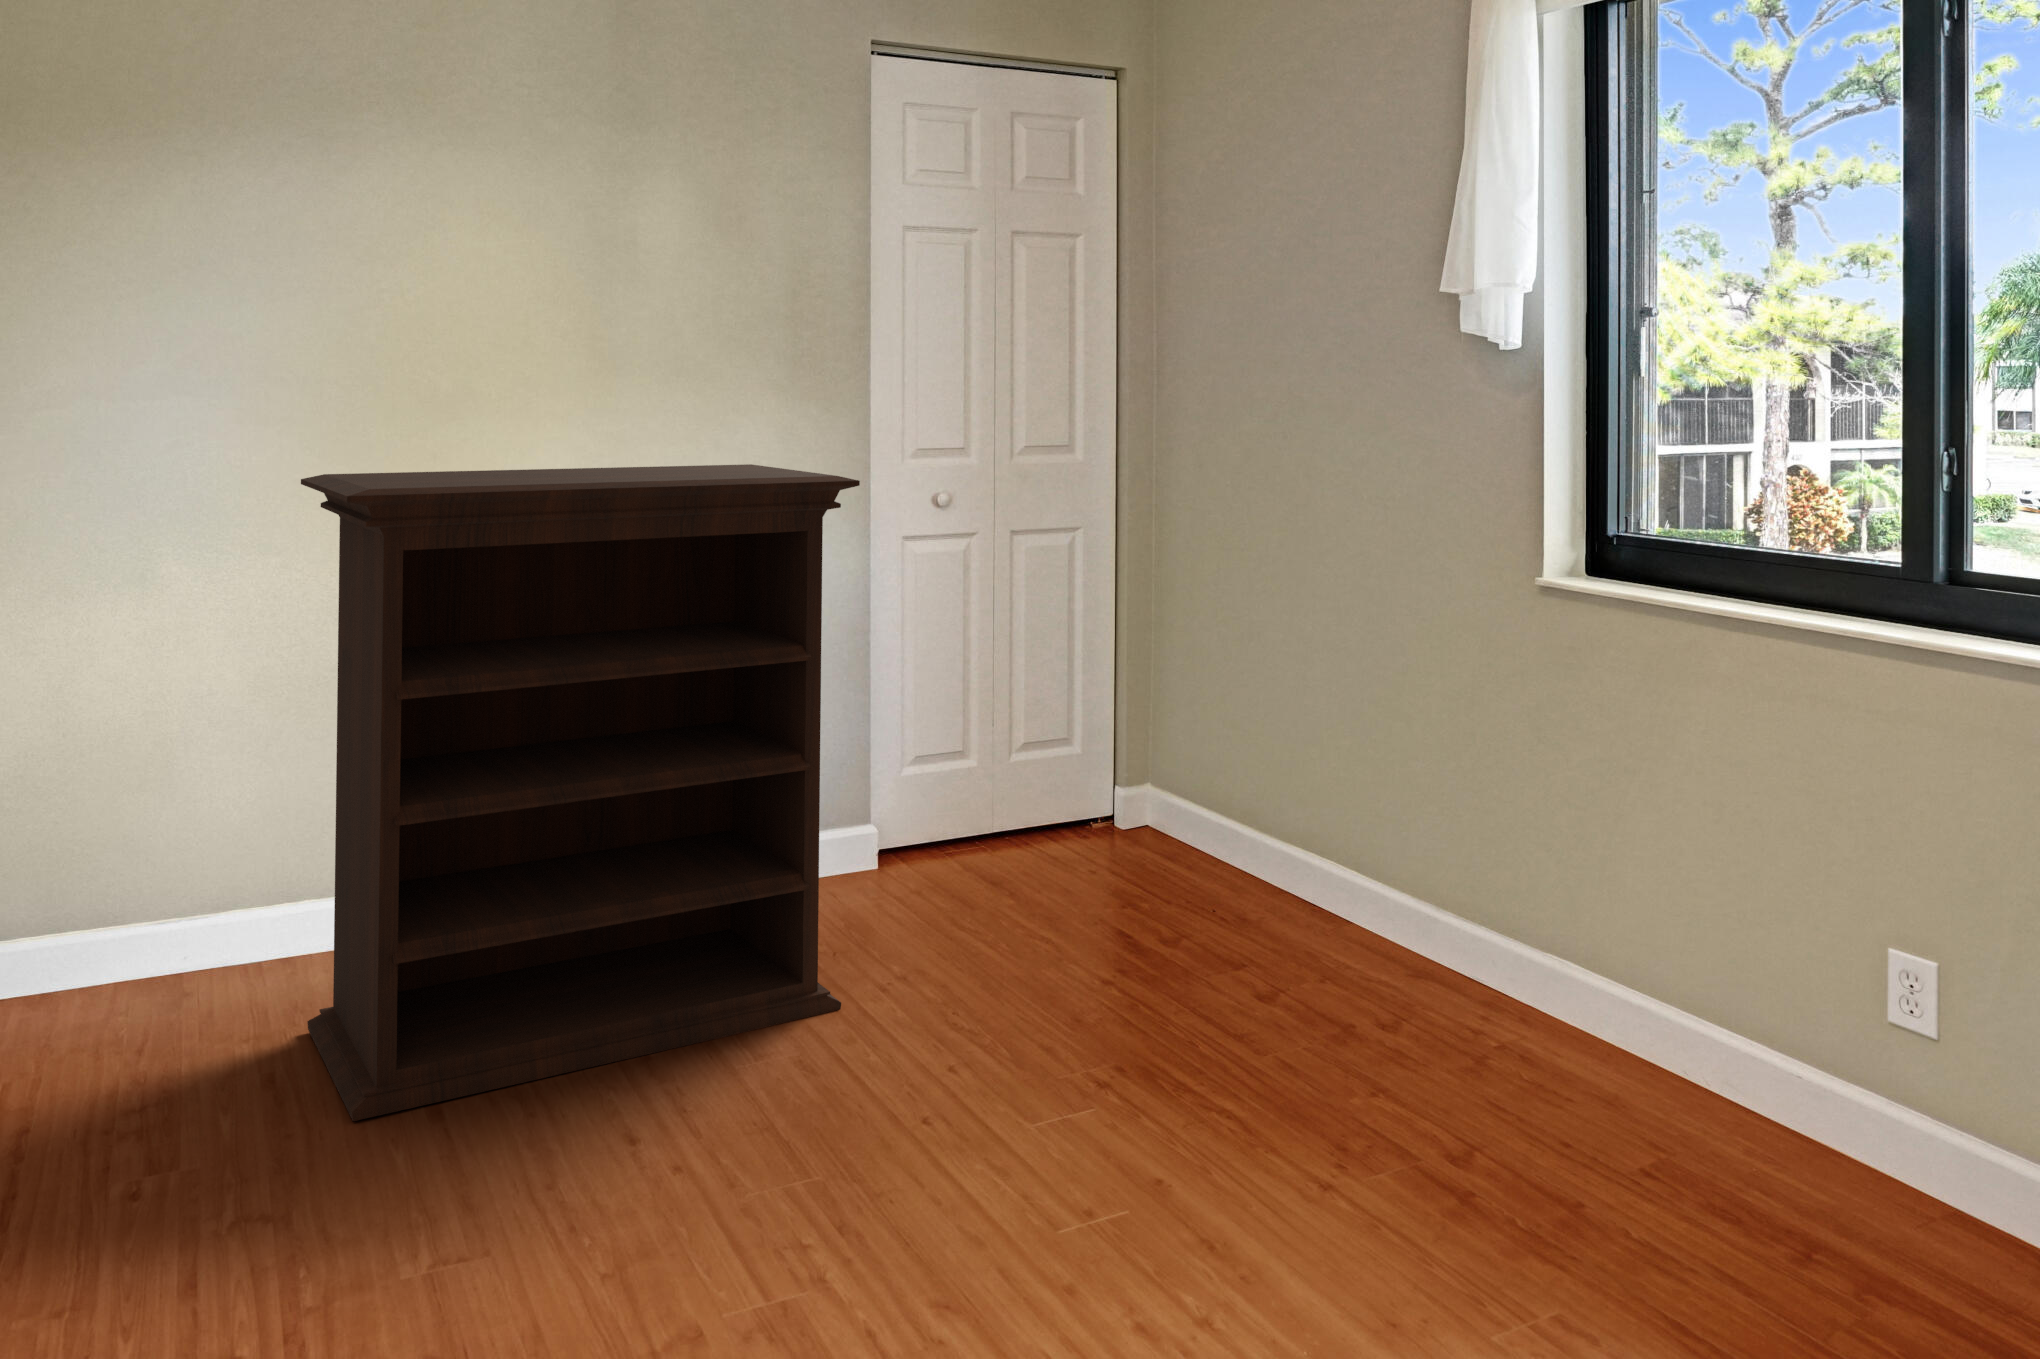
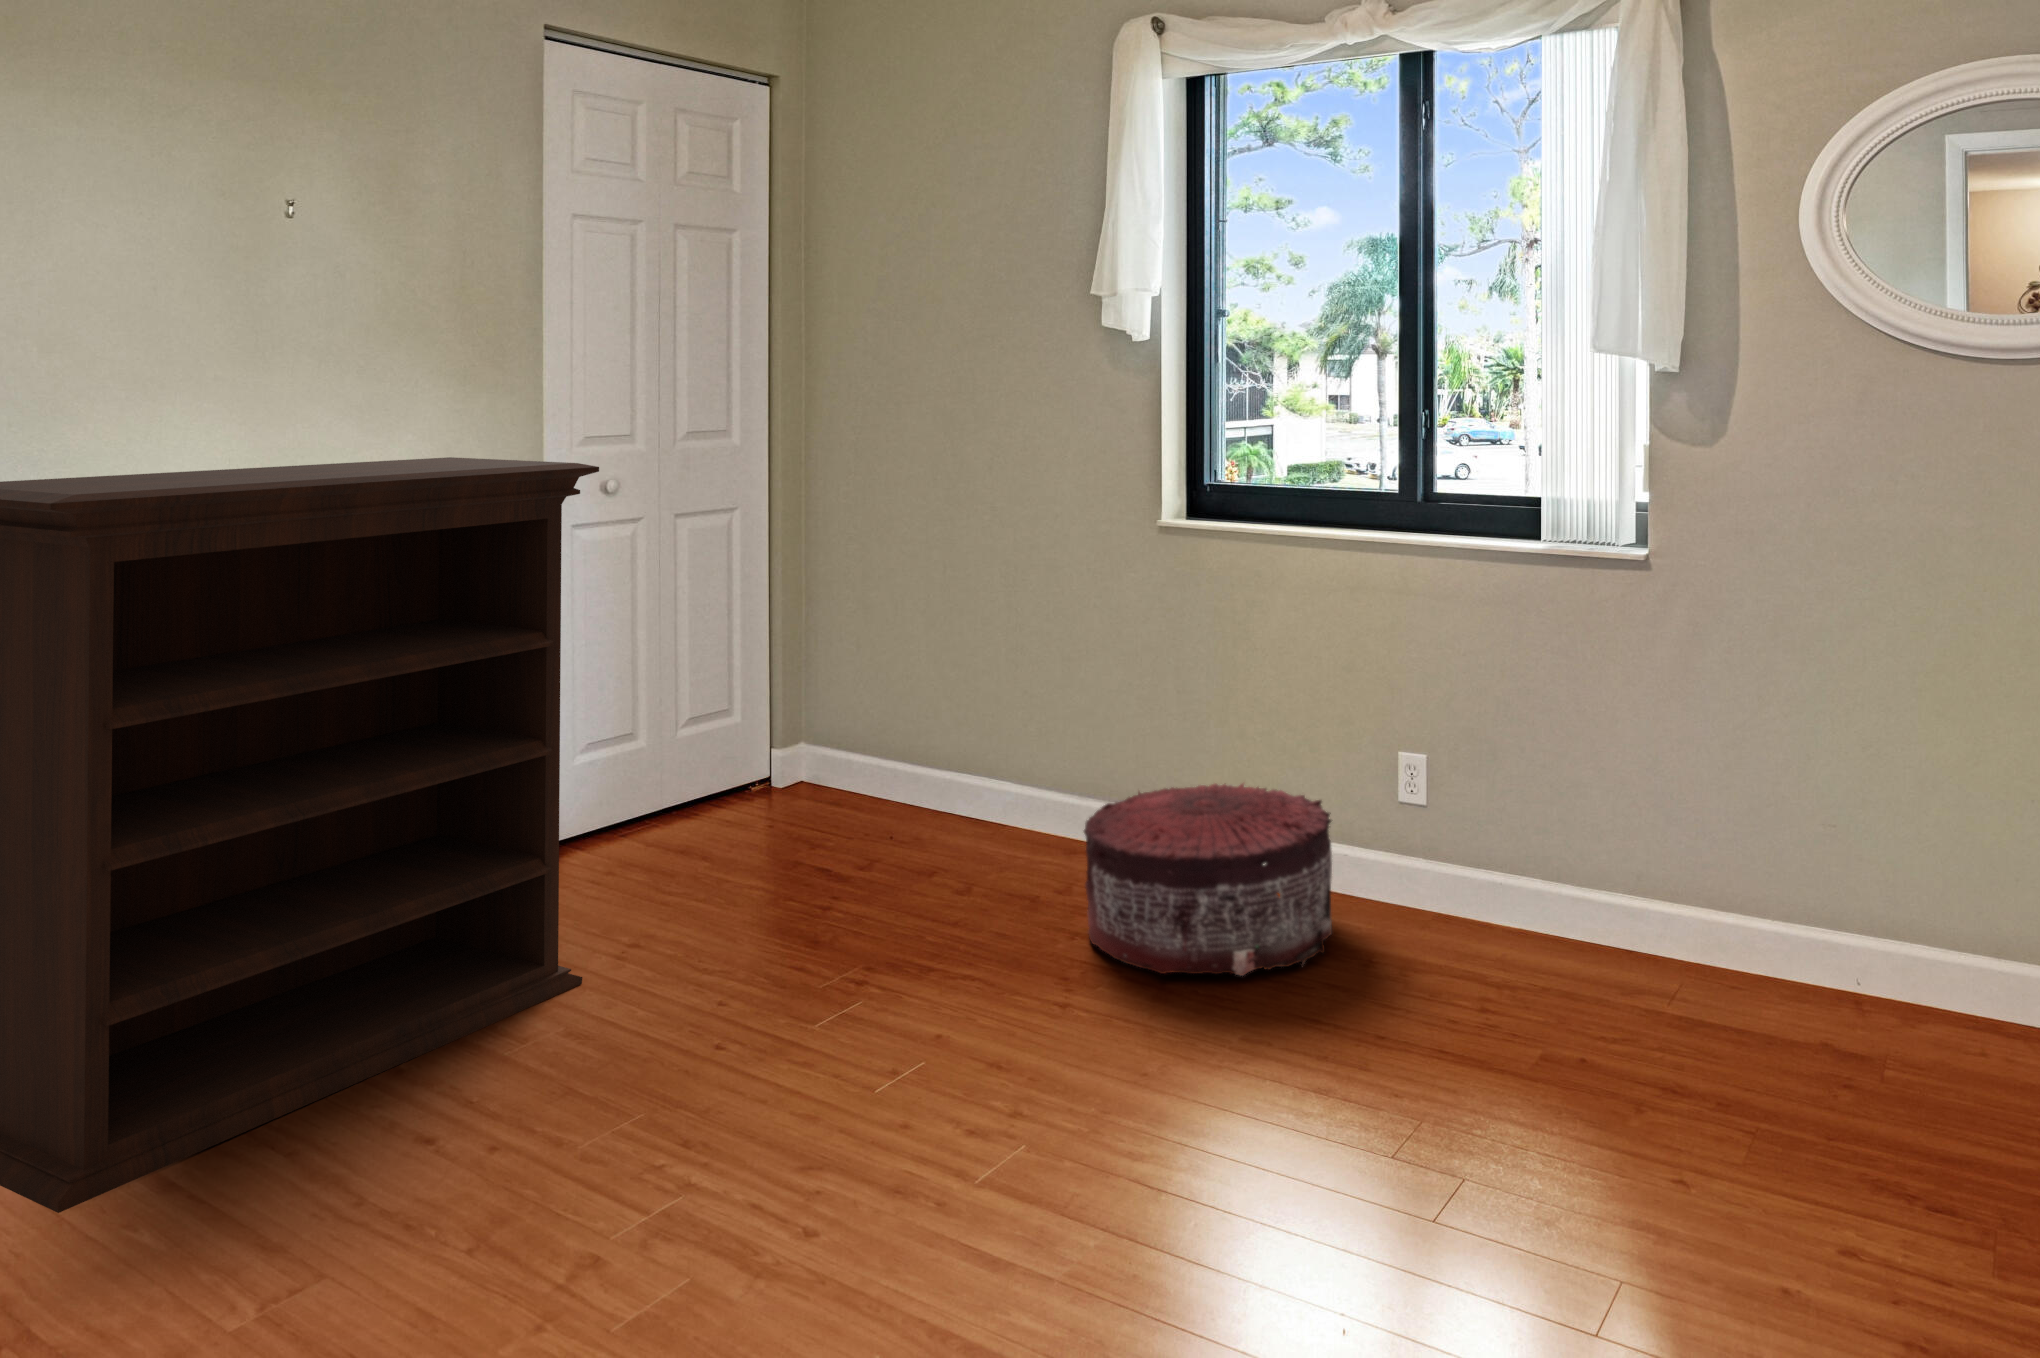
pouf: none [1389,918,1759,1223] -> present [1084,784,1332,975]

